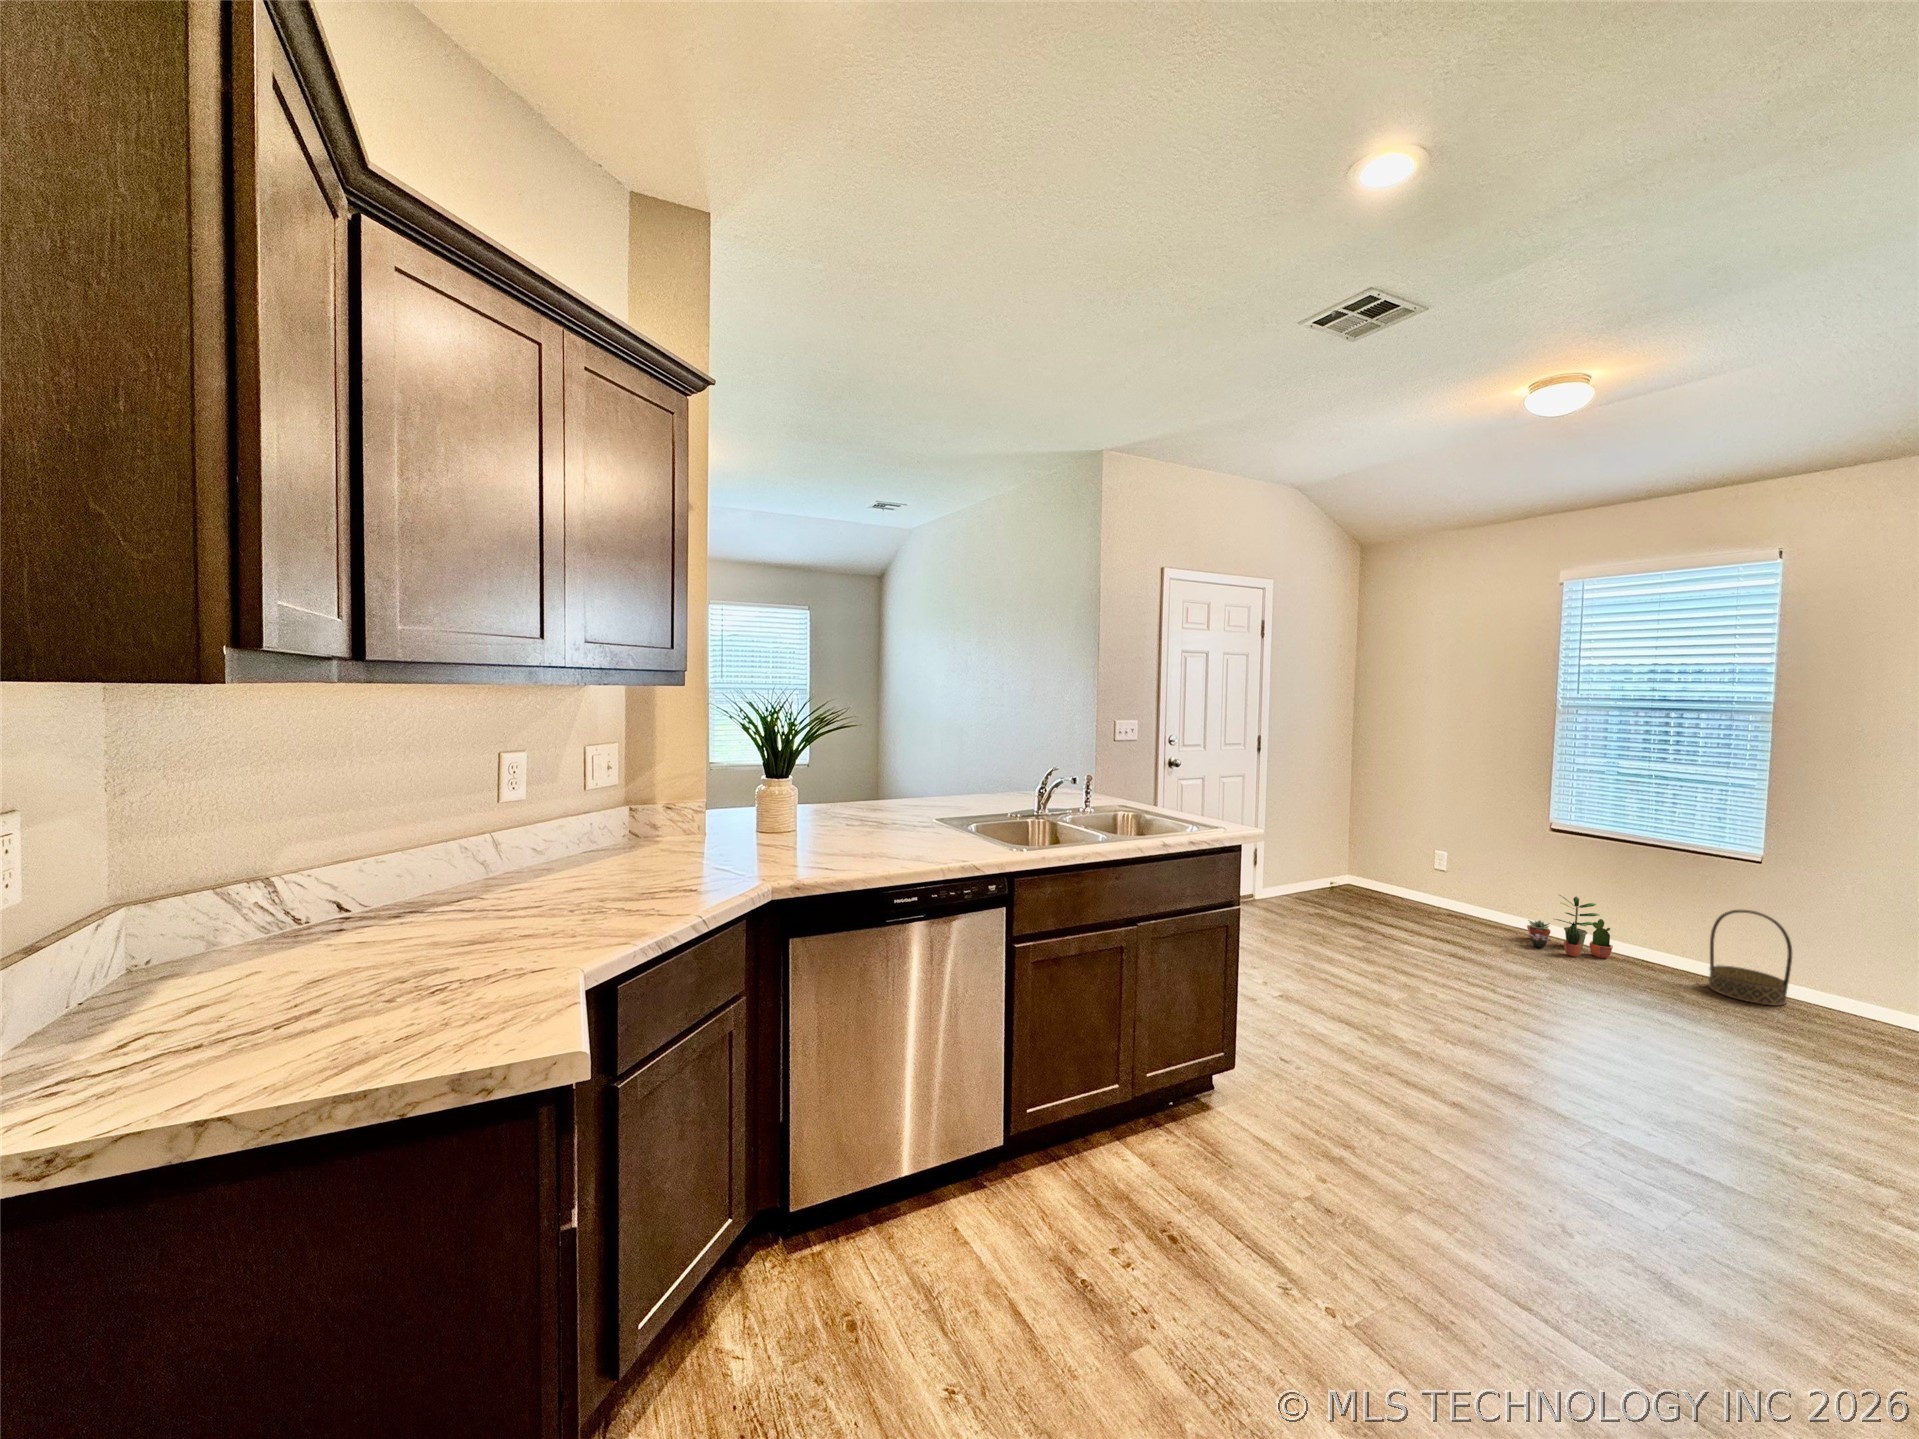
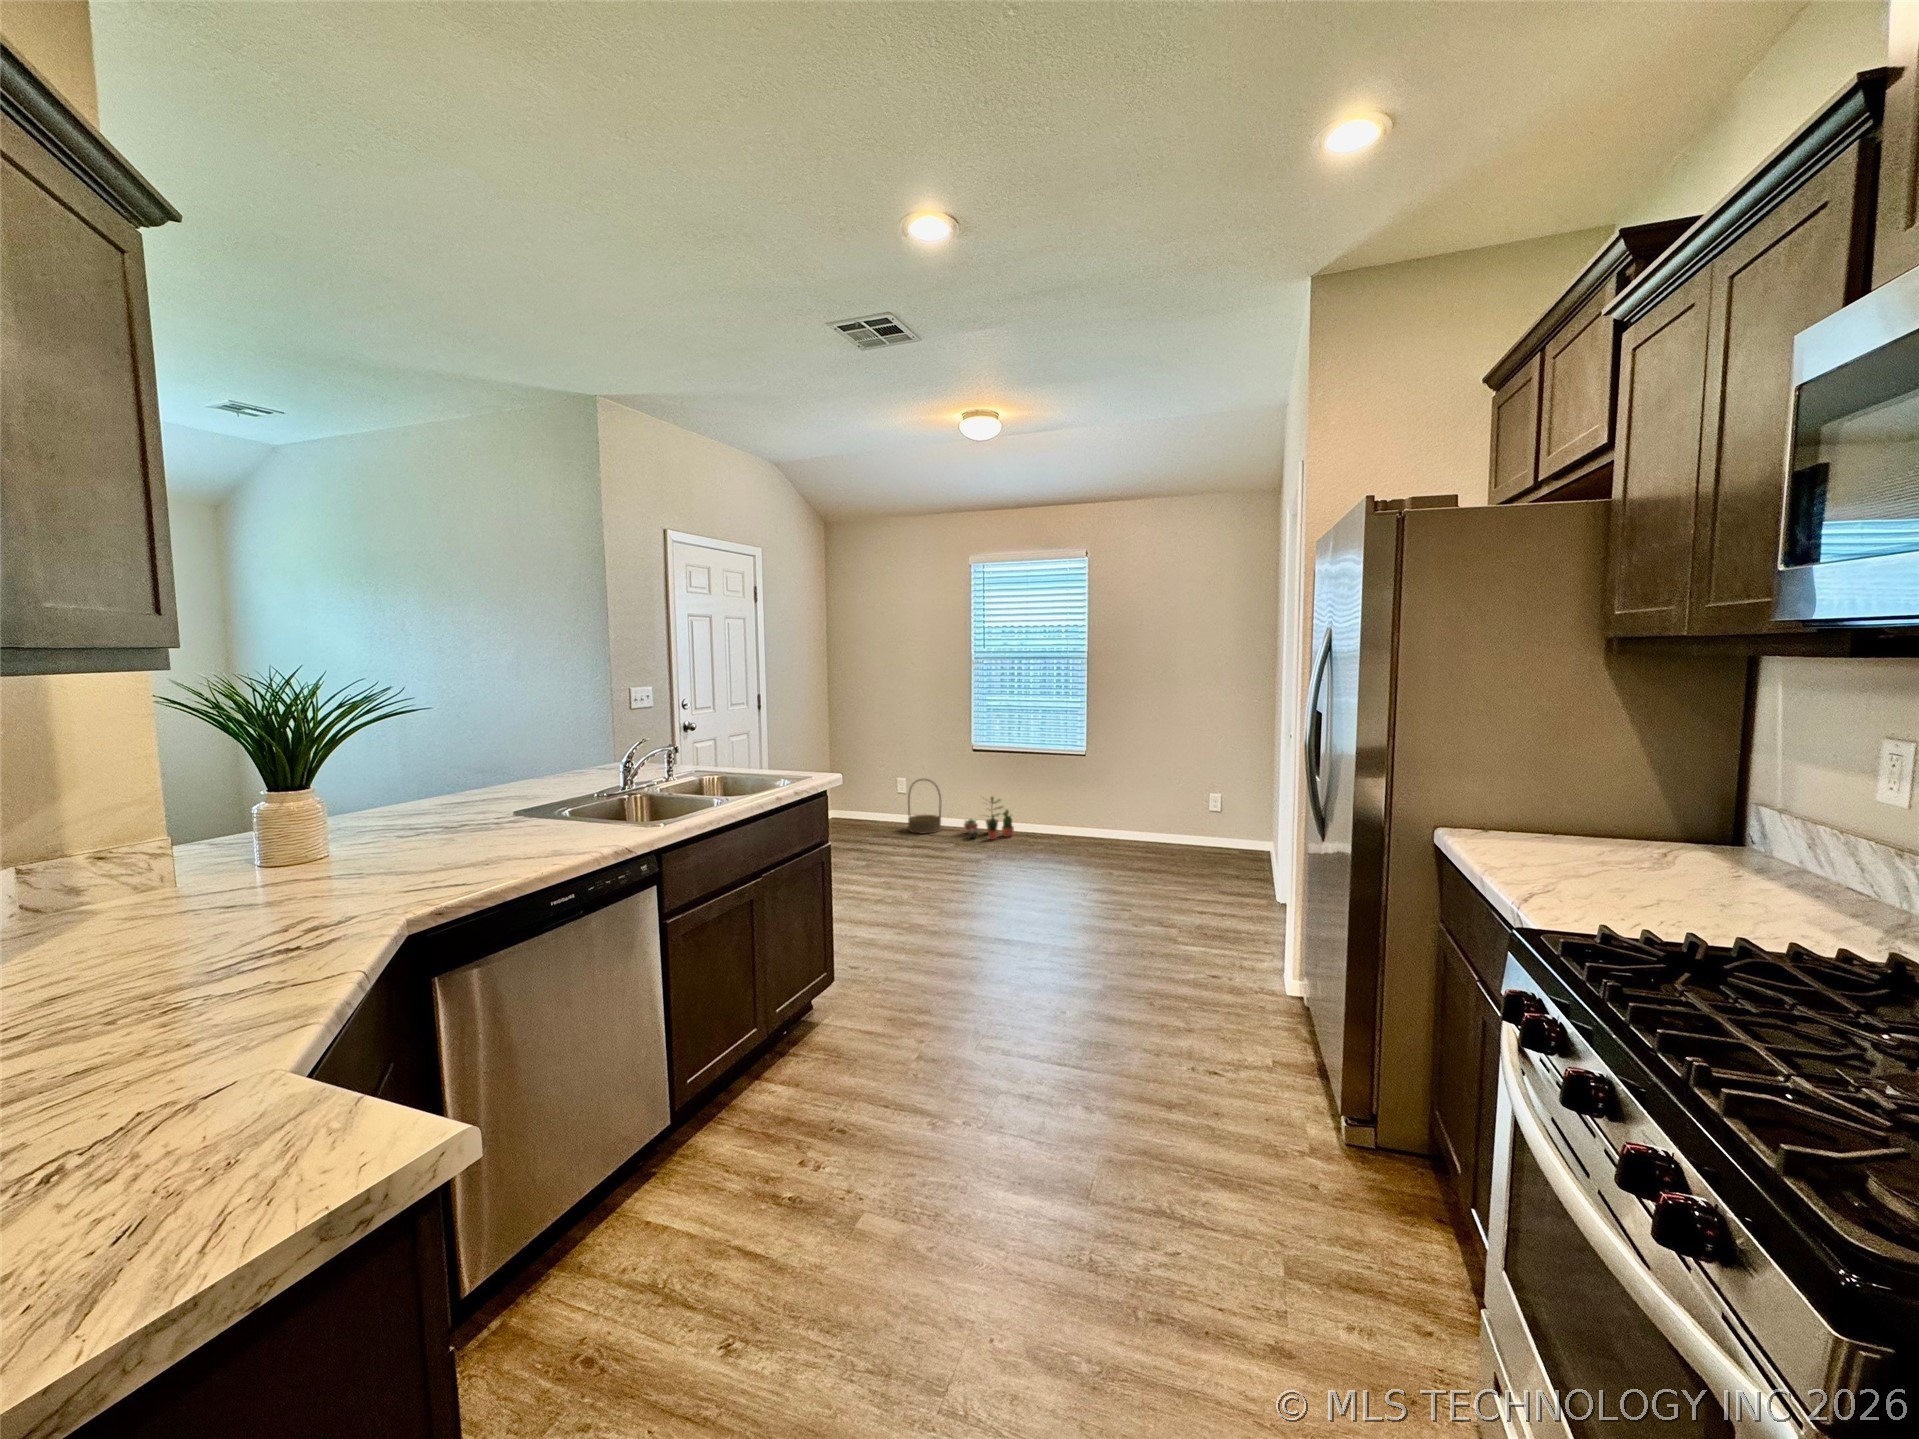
basket: present [1708,910,1792,1006] -> present [908,779,941,834]

